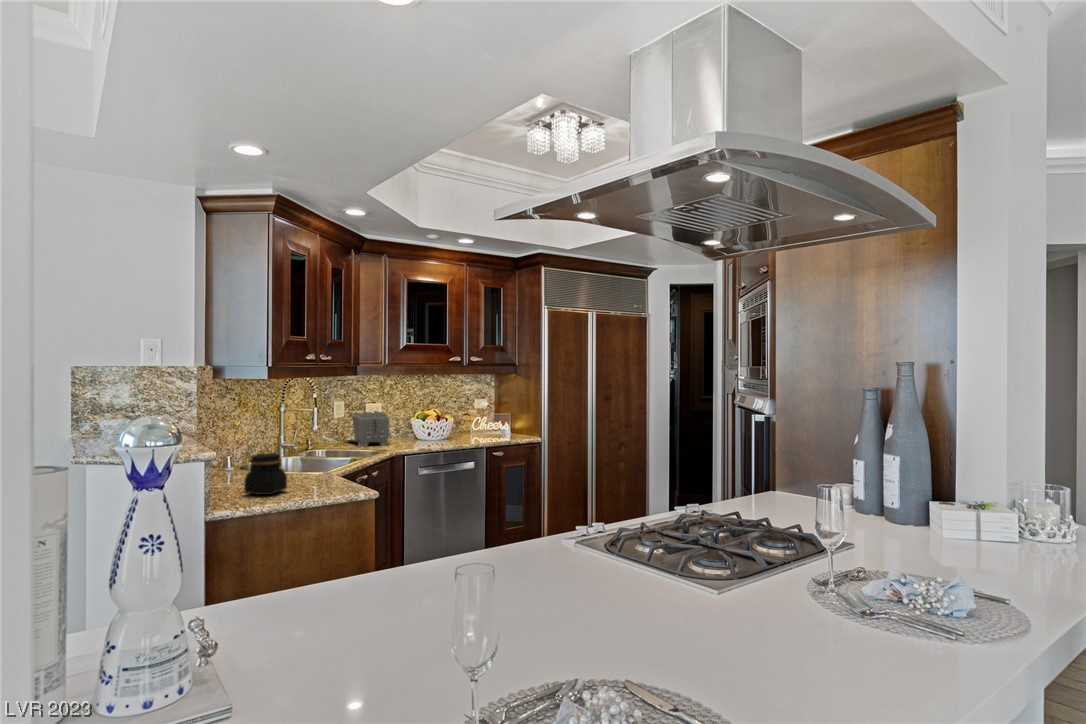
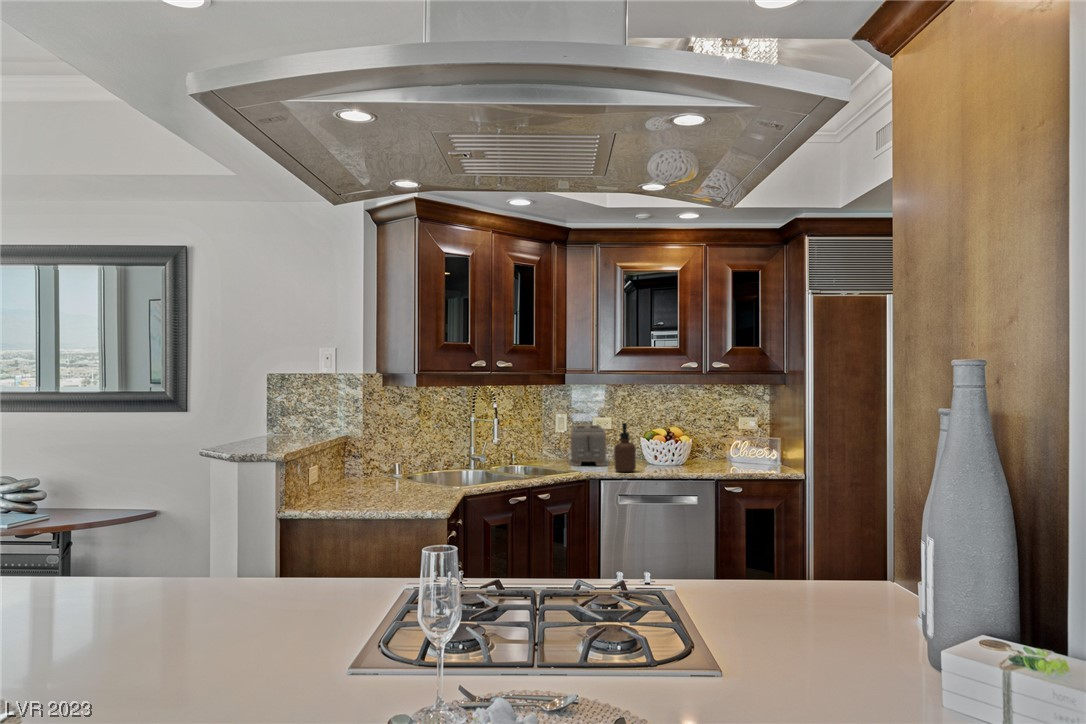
soap dispenser: none [408,407,426,448] -> present [614,423,636,472]
jar: present [244,453,287,495] -> none [346,461,388,503]

